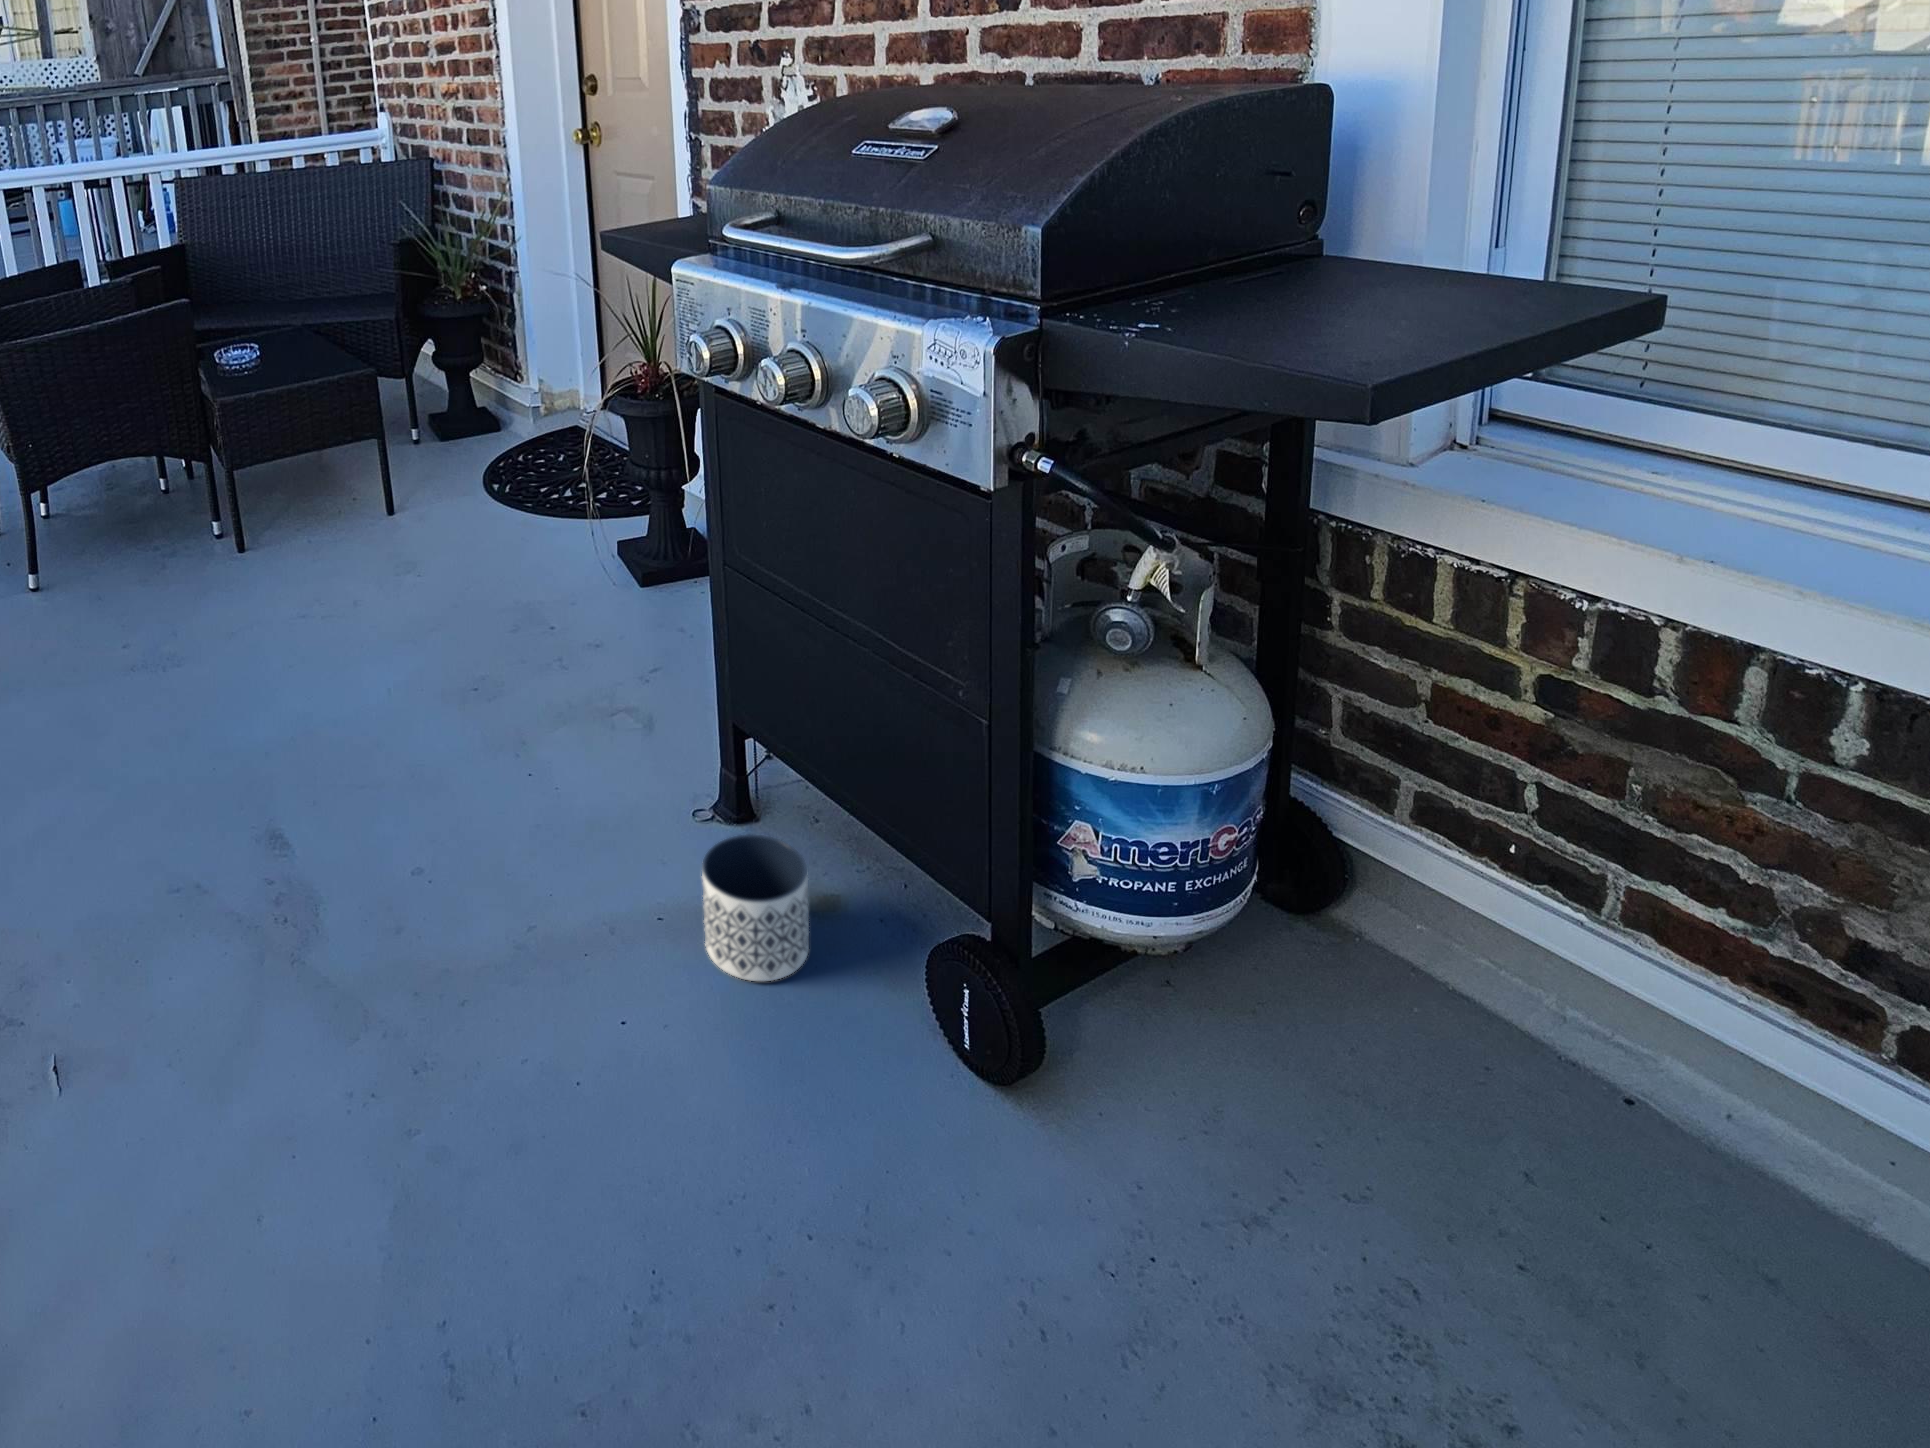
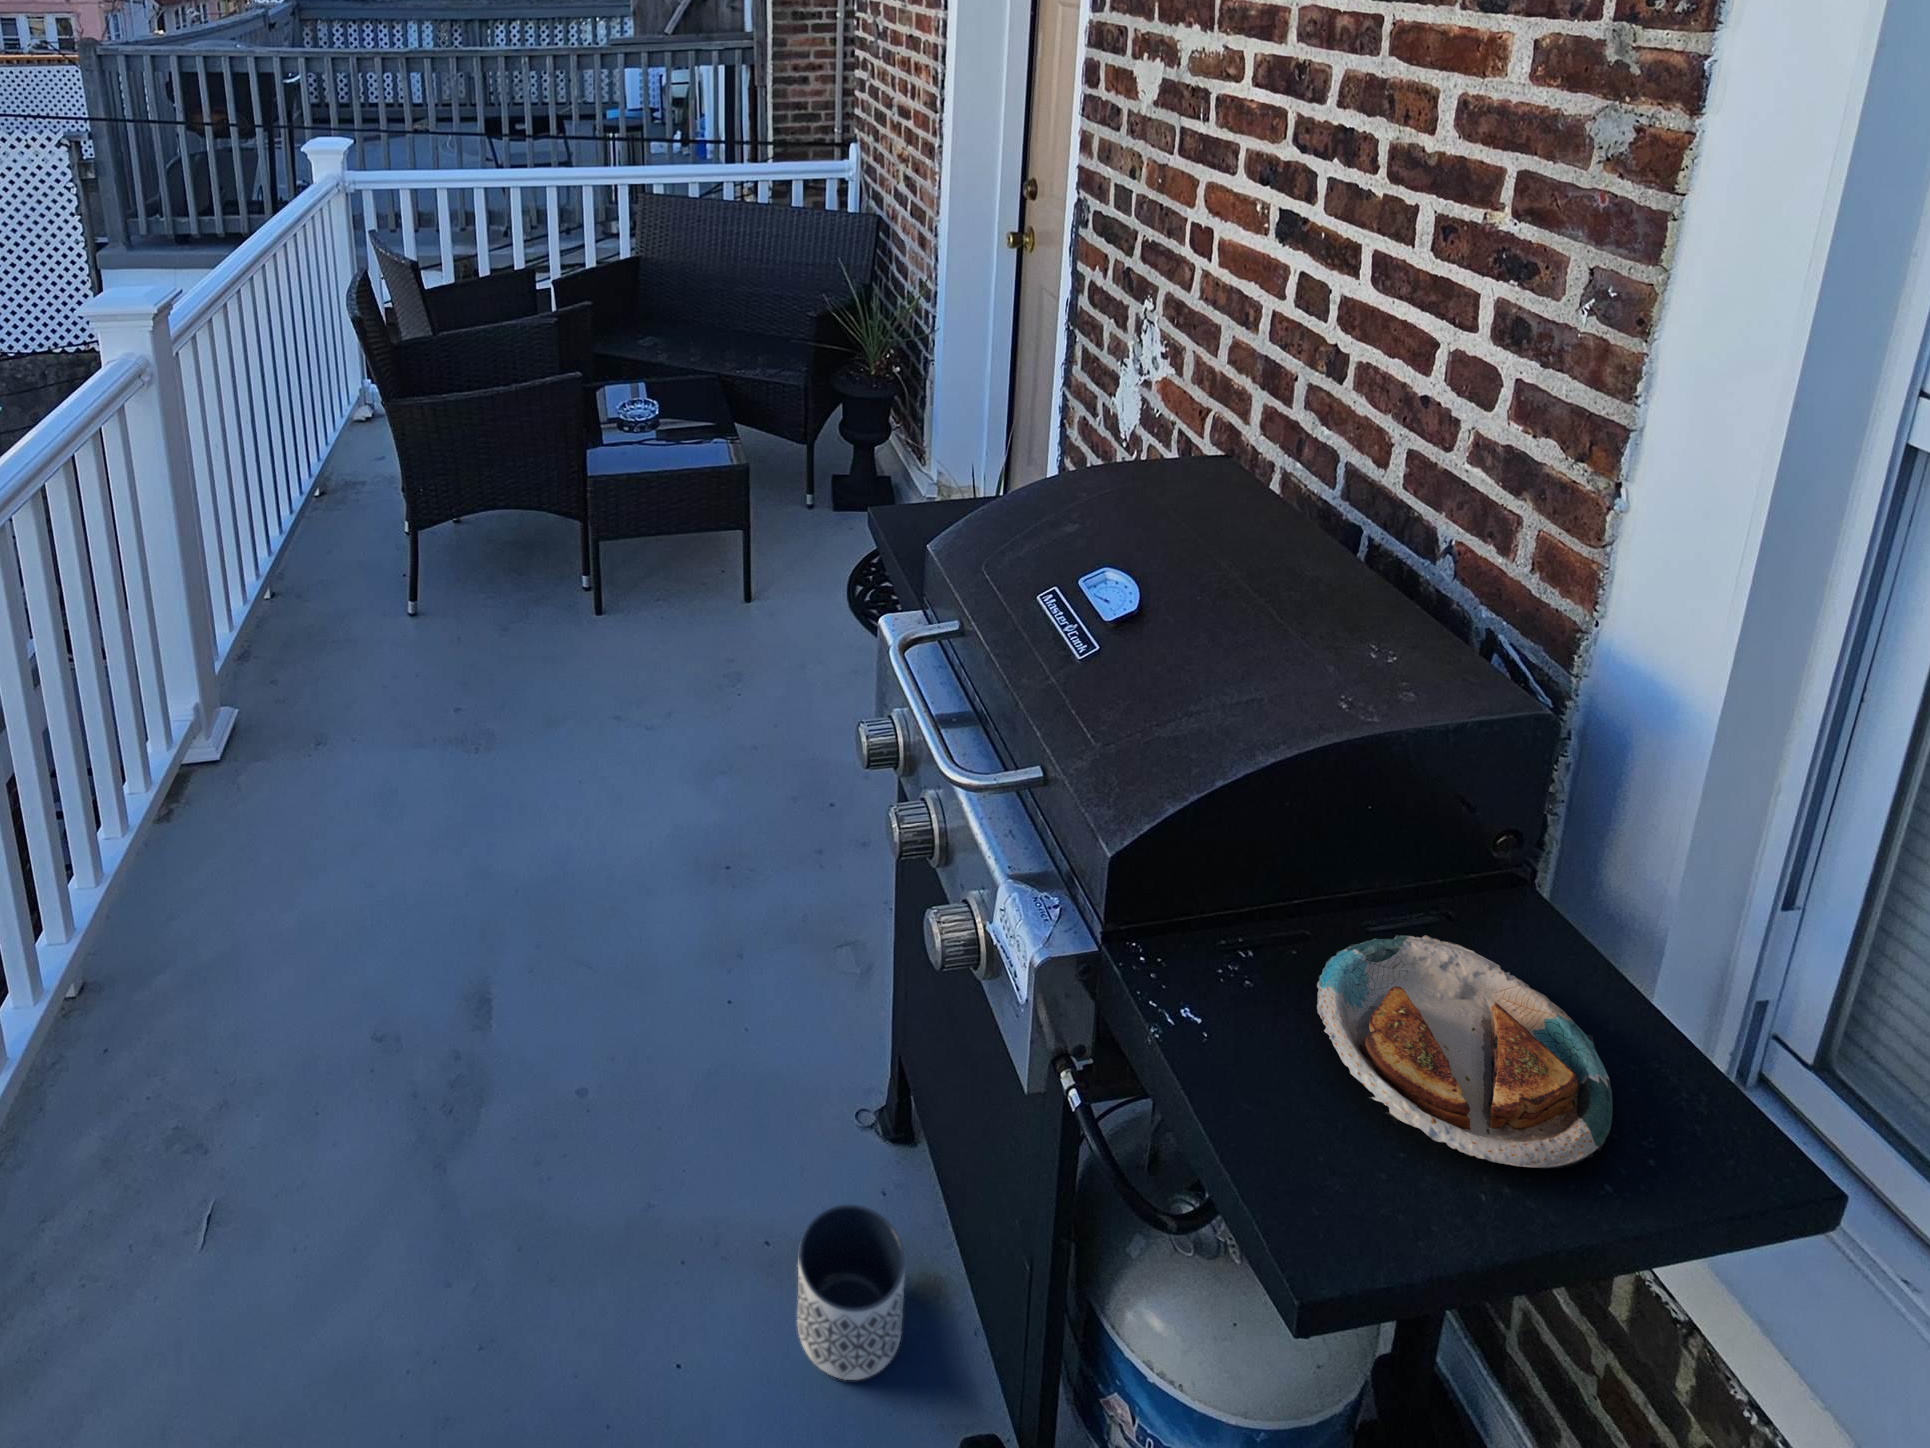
plate: none [1224,260,1498,319] -> present [1317,935,1613,1168]

